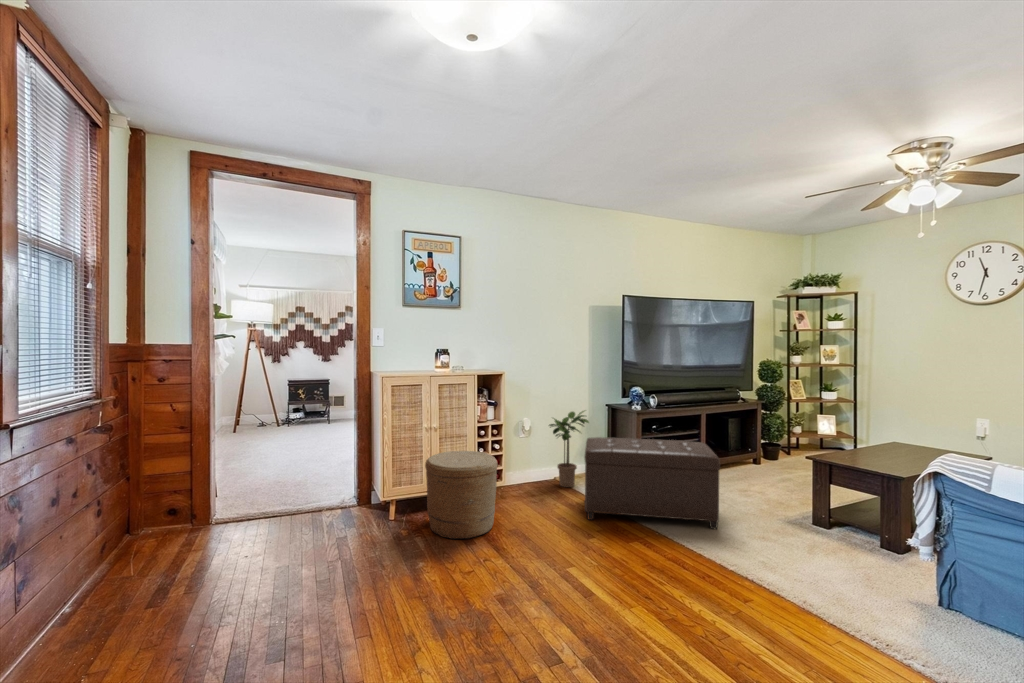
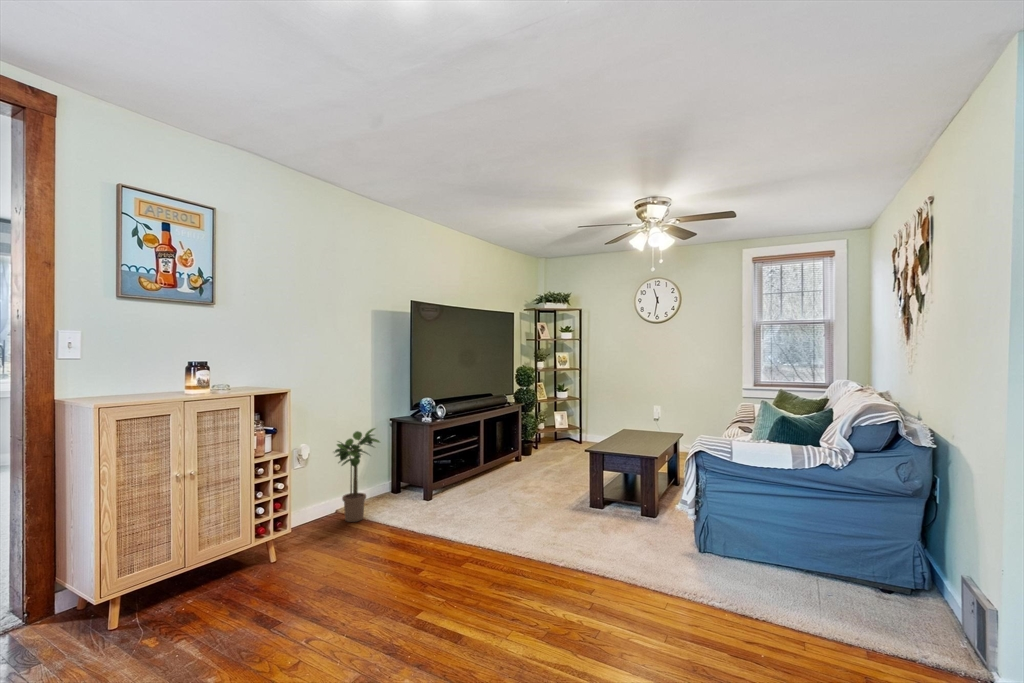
ottoman: present [585,437,720,529] -> none [387,449,531,553]
woven basket: present [425,451,497,539] -> none [187,497,300,627]

